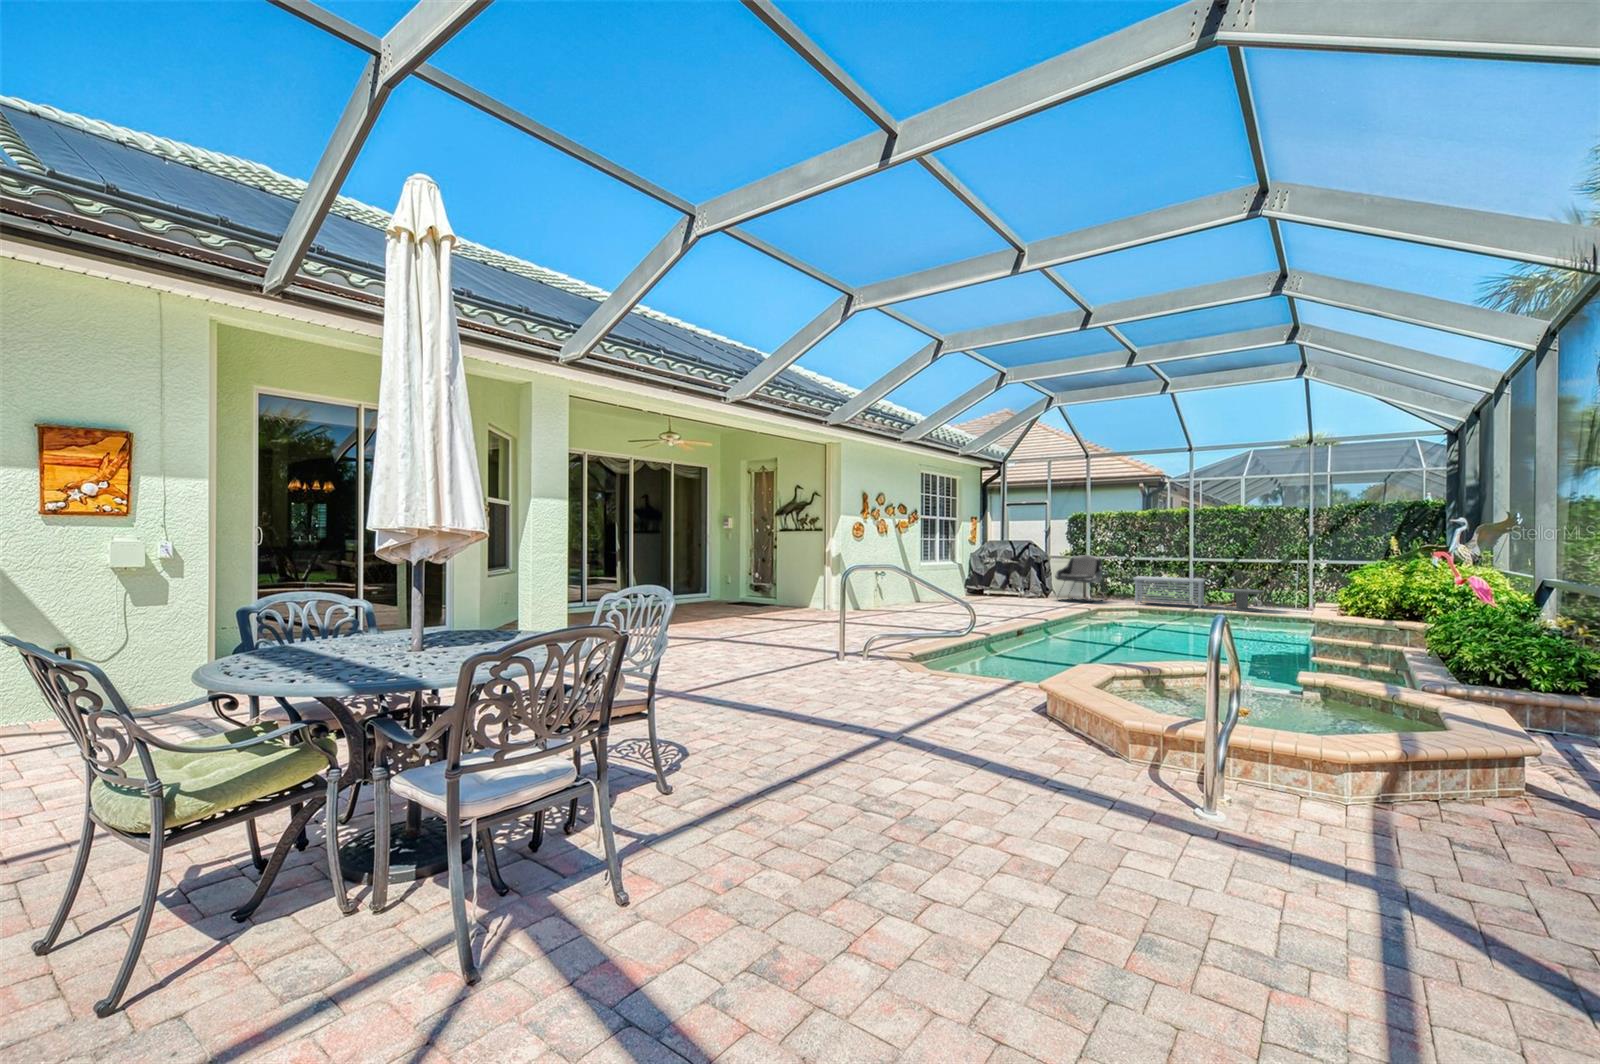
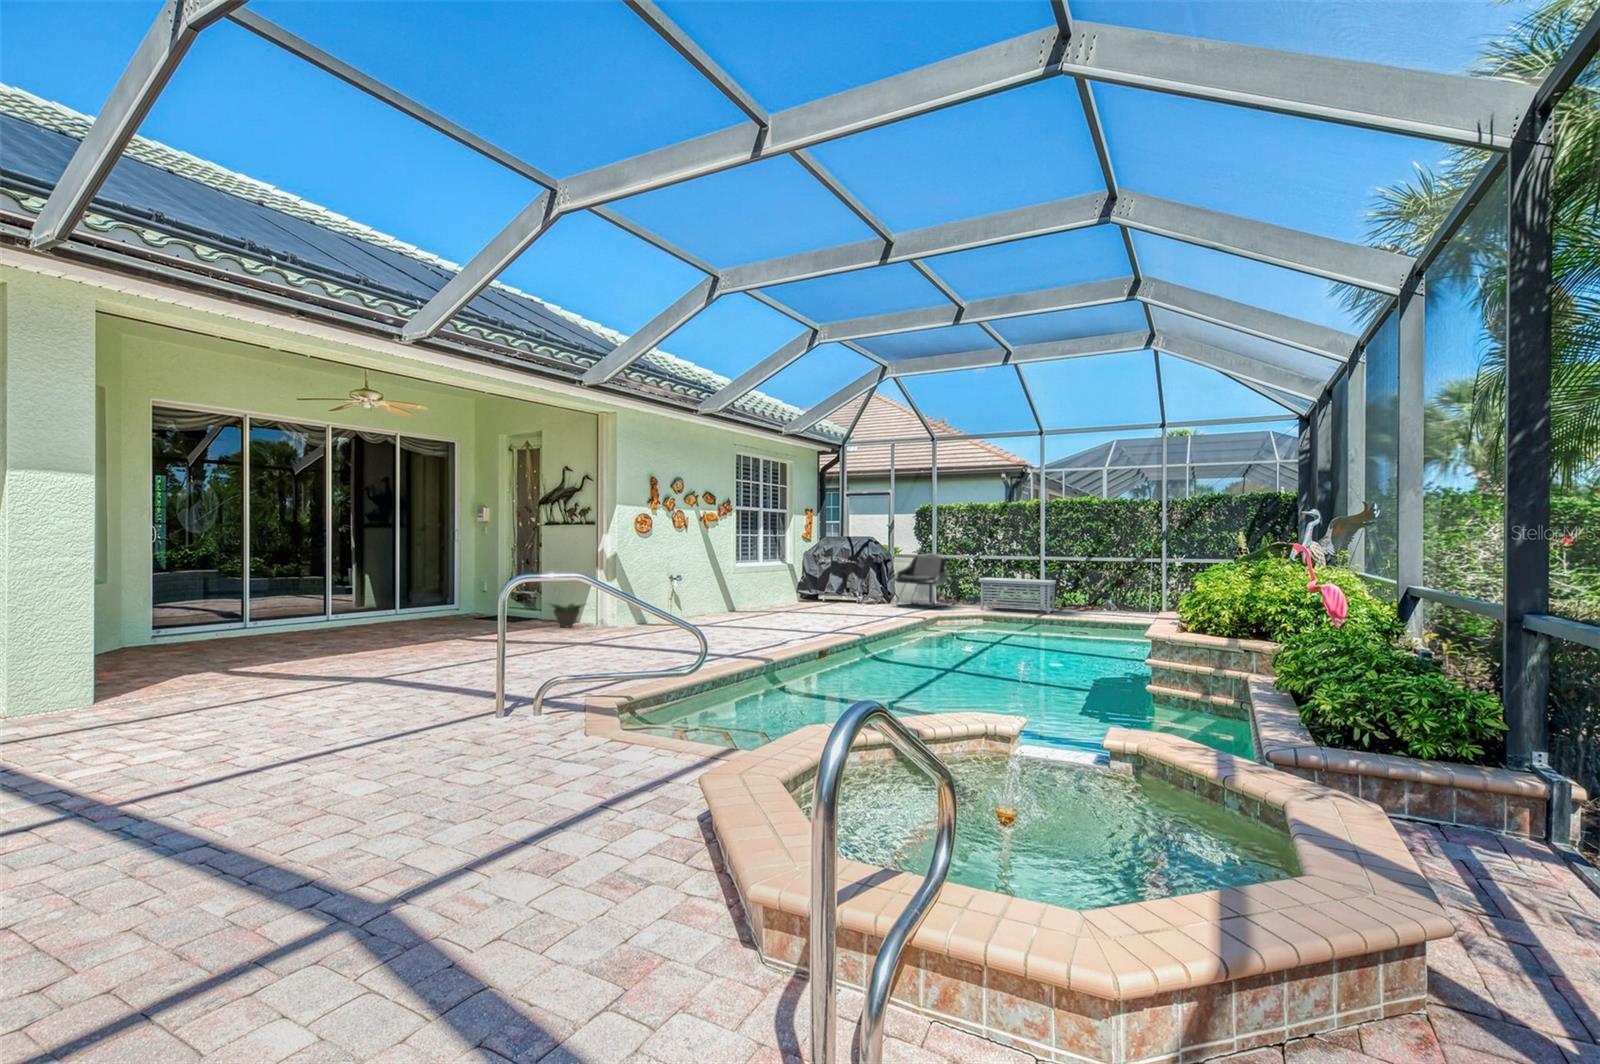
side table: present [1221,589,1265,611] -> none [1071,592,1117,618]
decorative plant: none [785,593,819,612] -> present [551,604,582,627]

